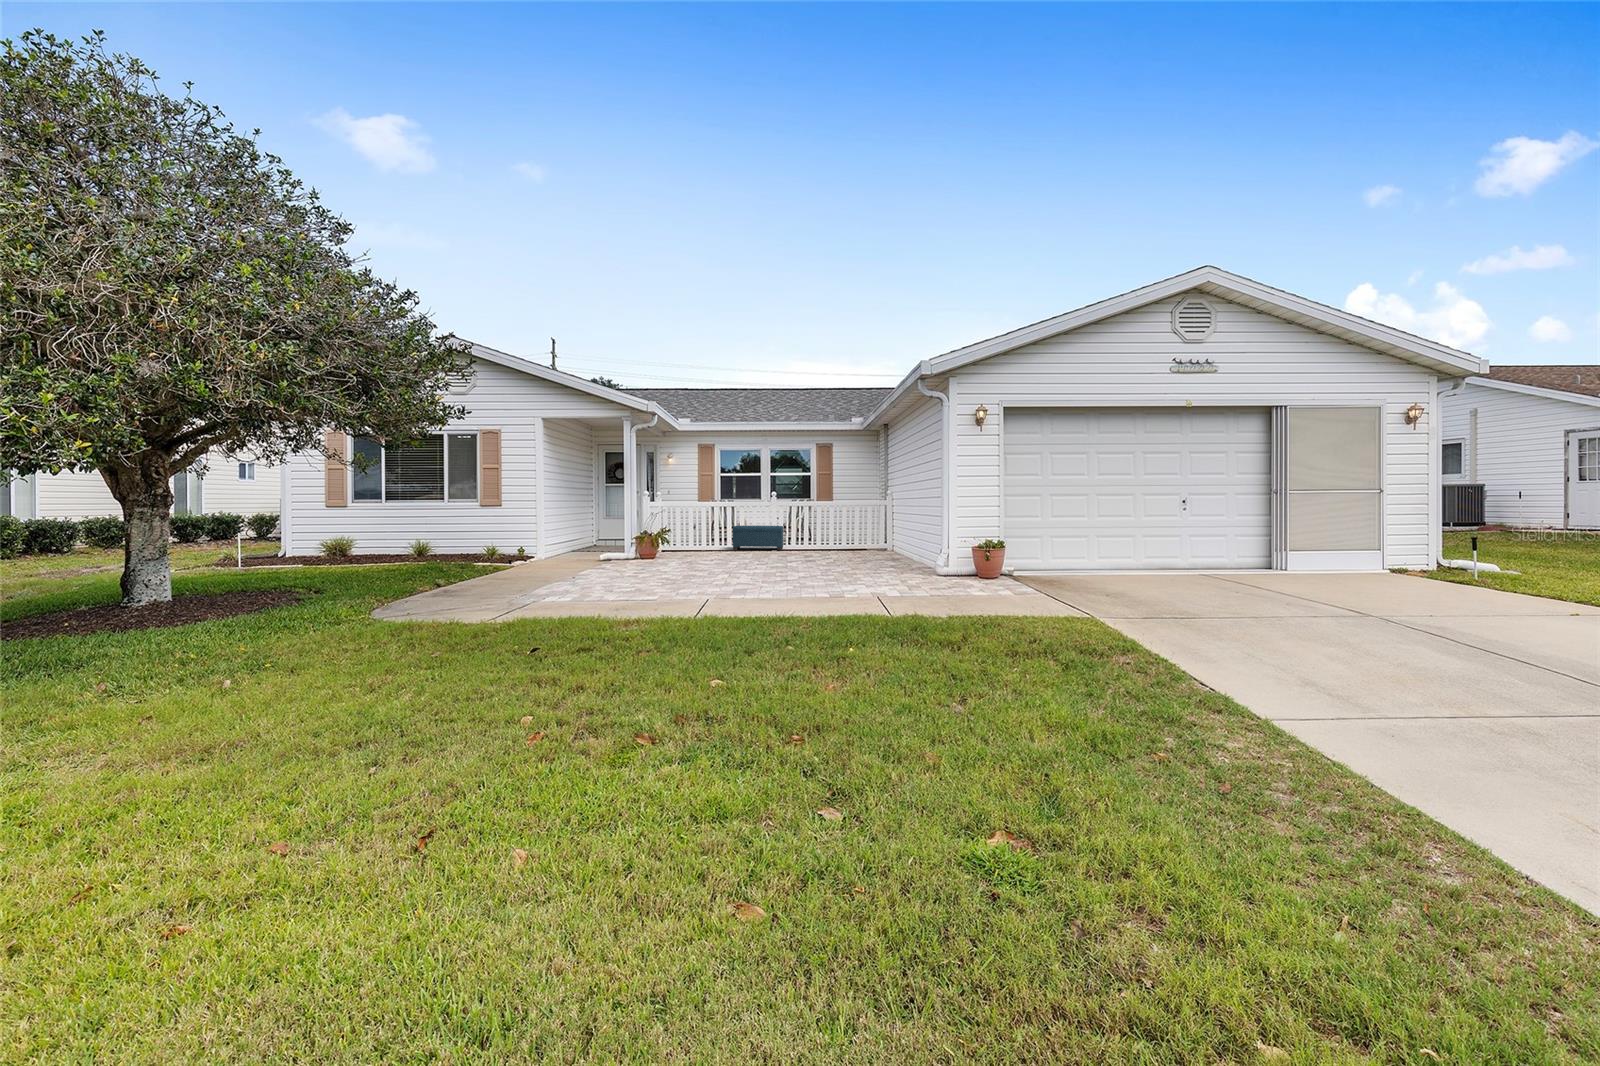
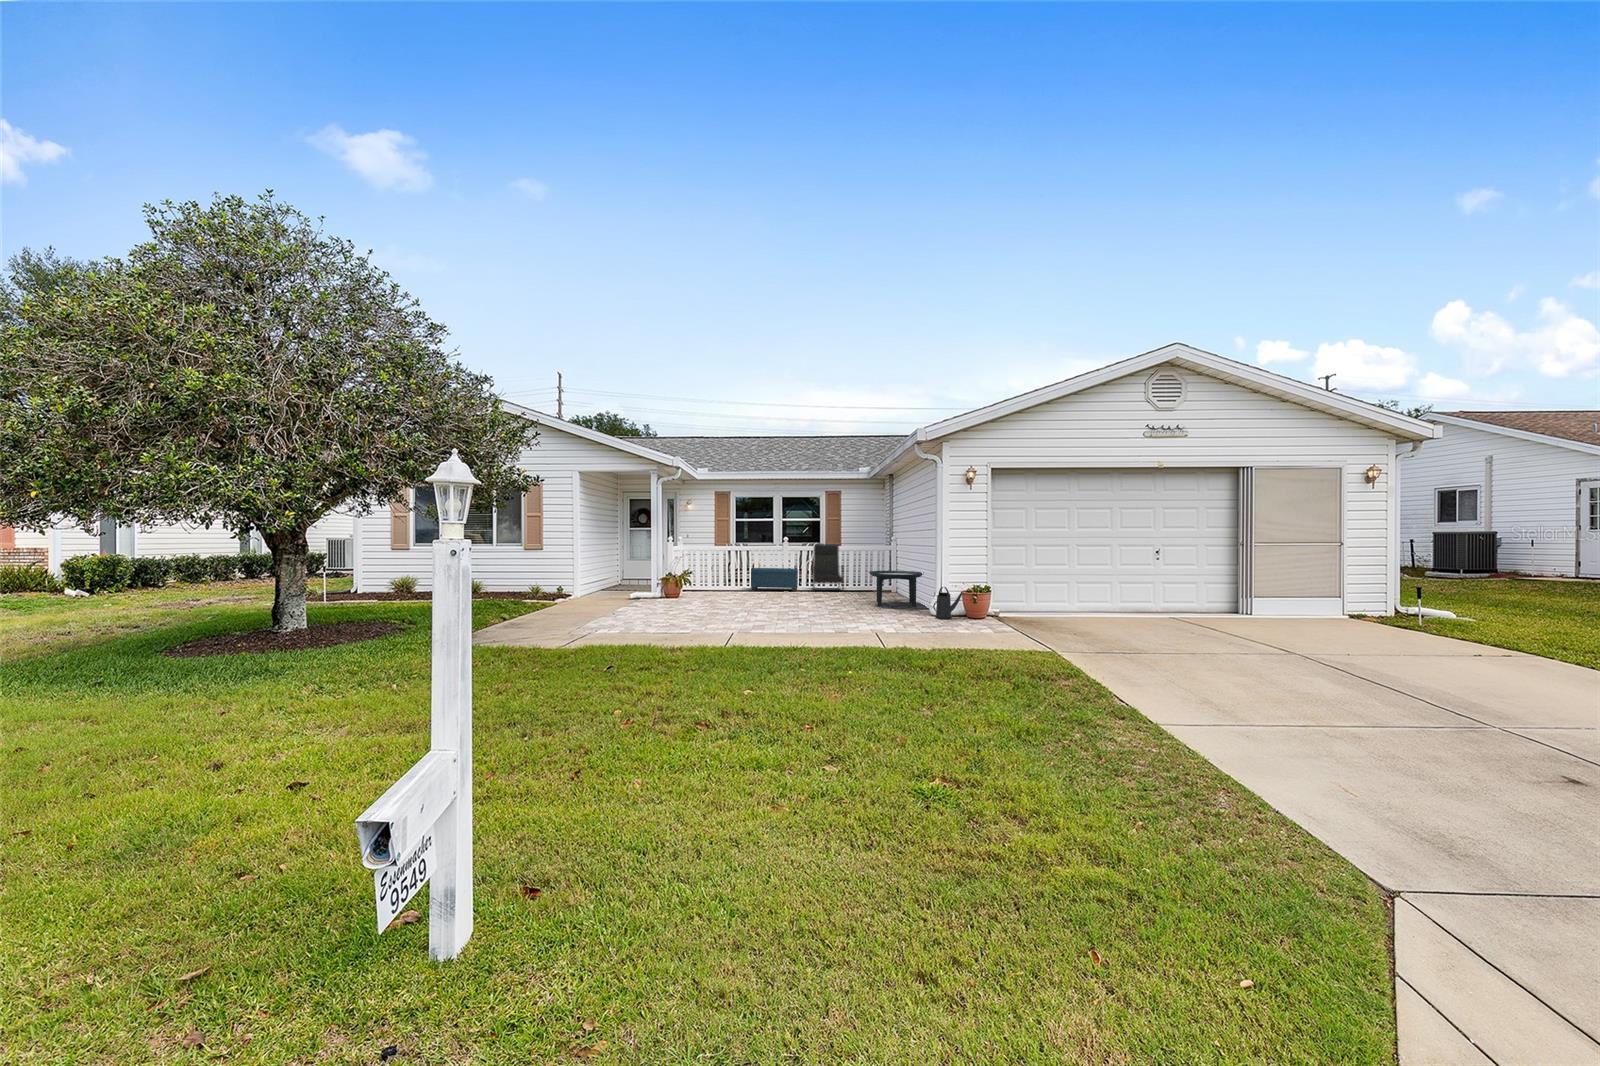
lounge chair: none [798,499,835,550] -> present [812,544,844,590]
round table: none [863,527,924,566] -> present [869,571,924,607]
watering can: none [938,543,971,579] -> present [933,587,962,619]

